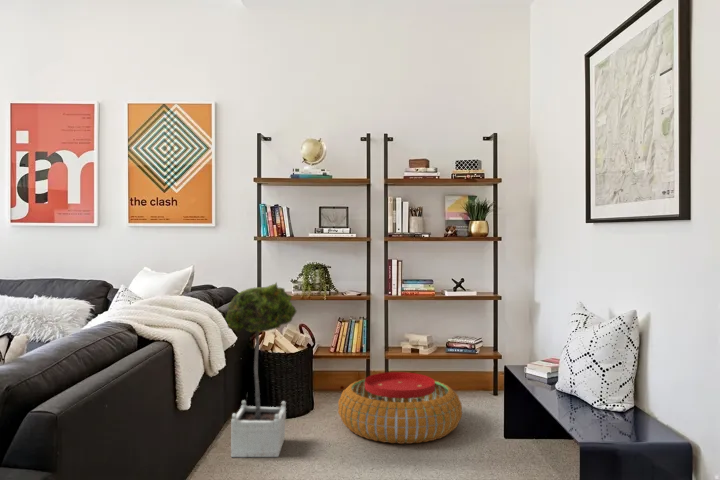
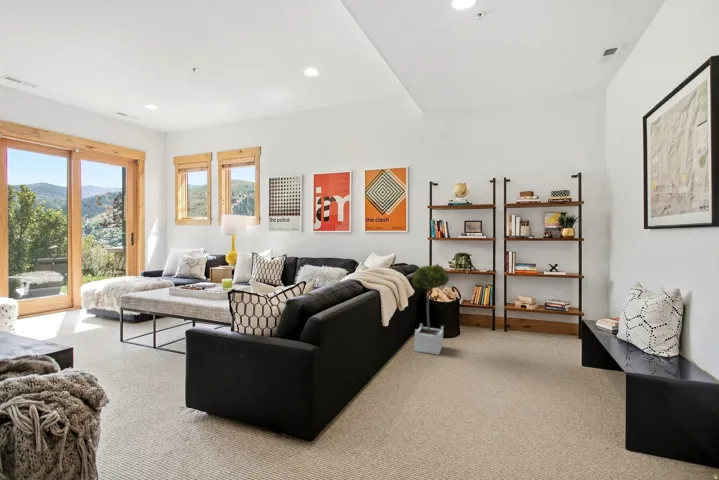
pouf: present [338,372,462,444] -> none [473,318,552,359]

